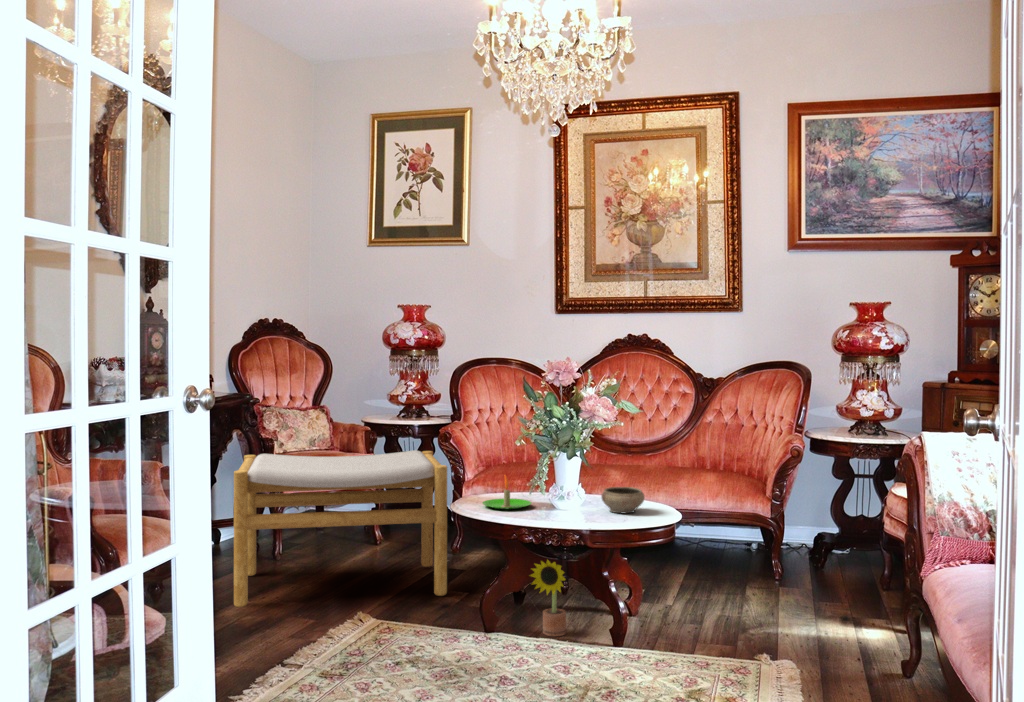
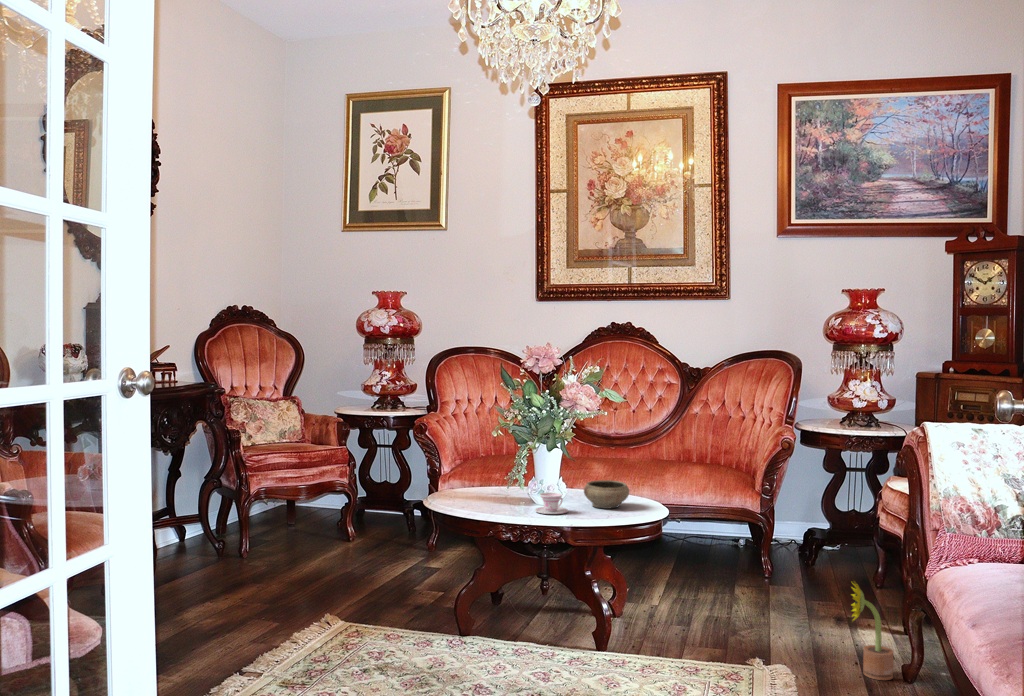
footstool: present [234,450,447,607] -> none [192,442,421,609]
candle: present [482,475,531,509] -> none [457,467,510,504]
teacup: none [555,498,587,519] -> present [535,492,568,514]
decorative plant: present [530,560,566,636] -> present [852,583,893,680]

